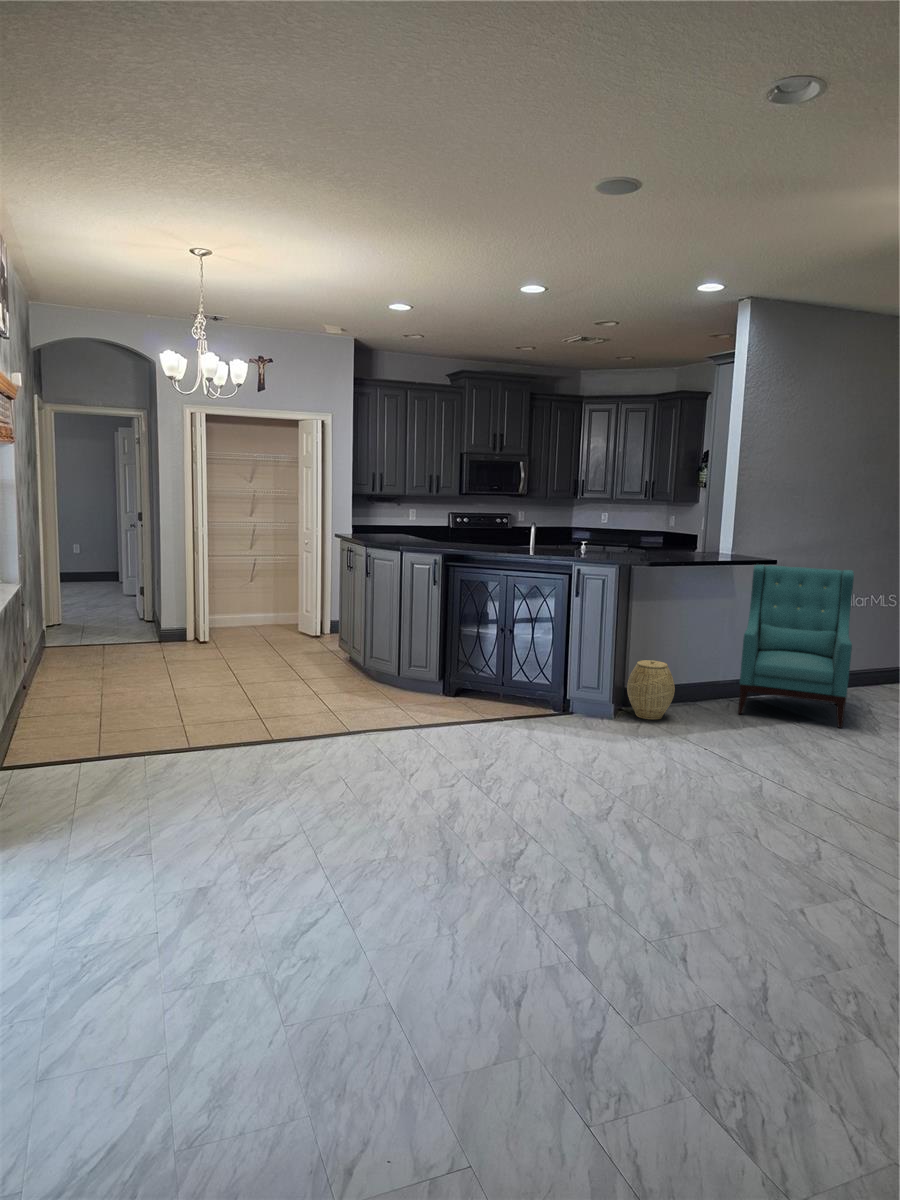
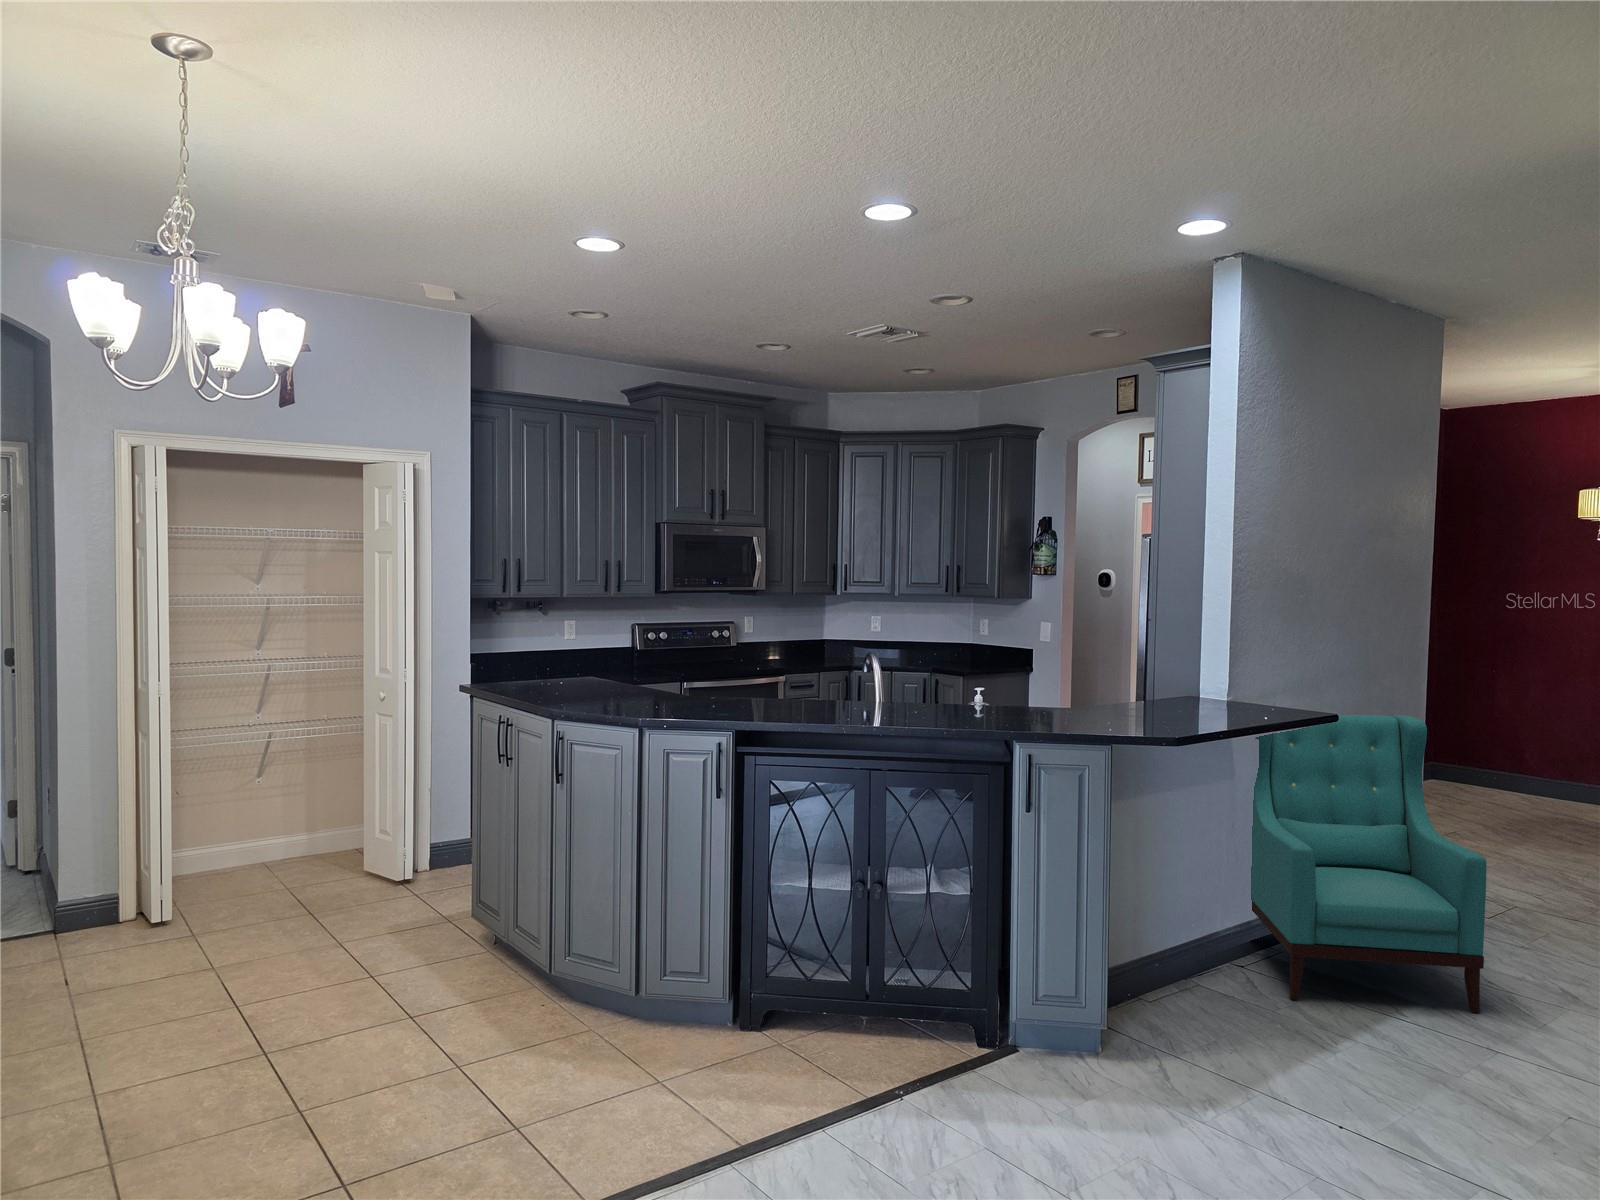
woven basket: present [627,660,675,720] -> none [1111,917,1206,1042]

